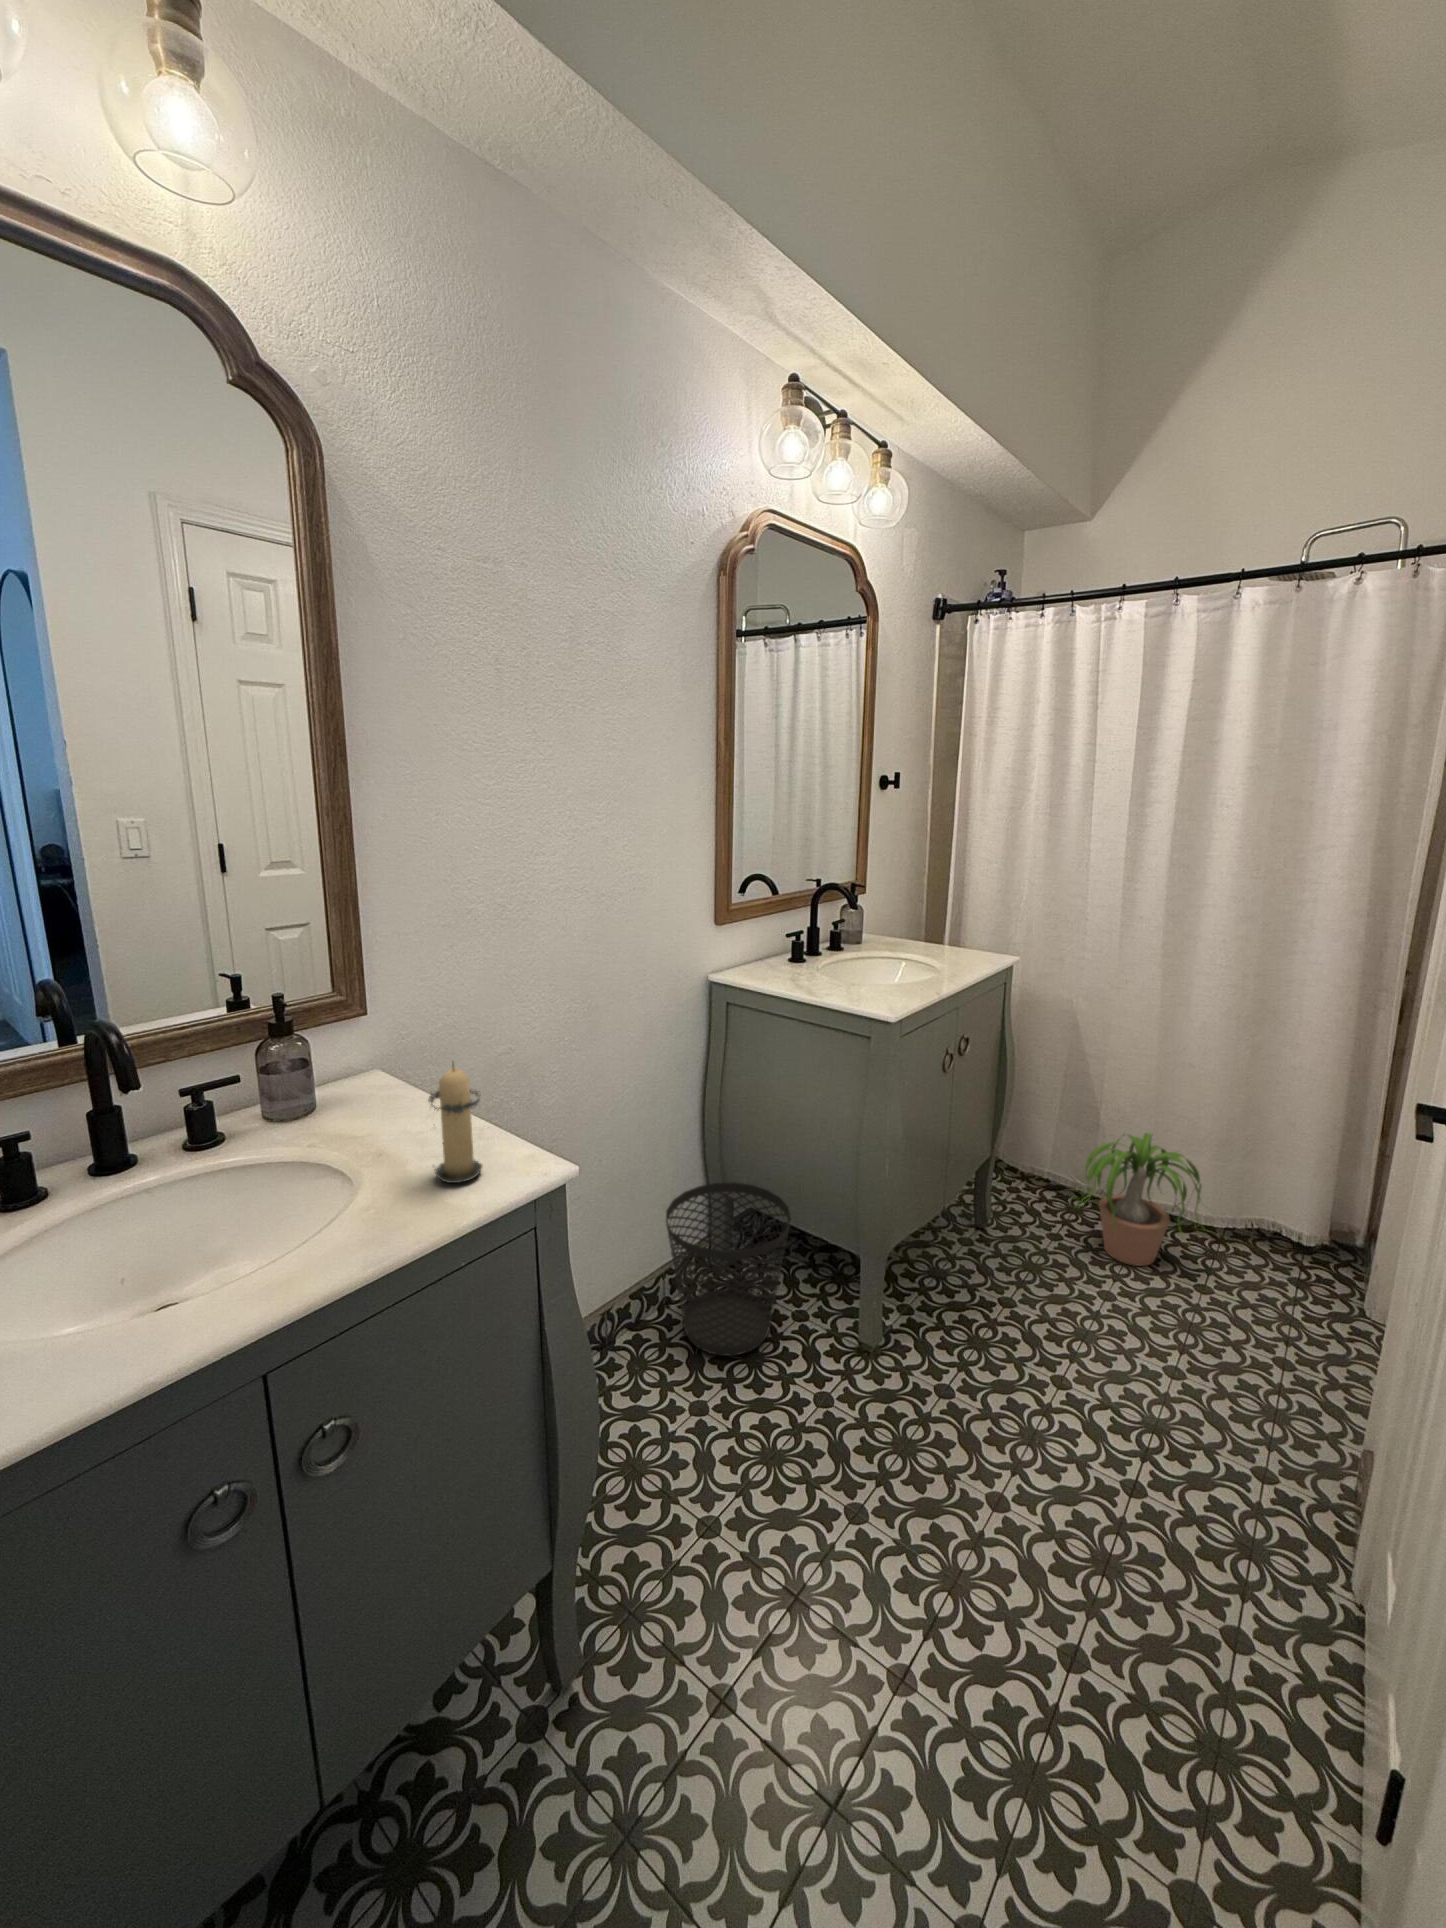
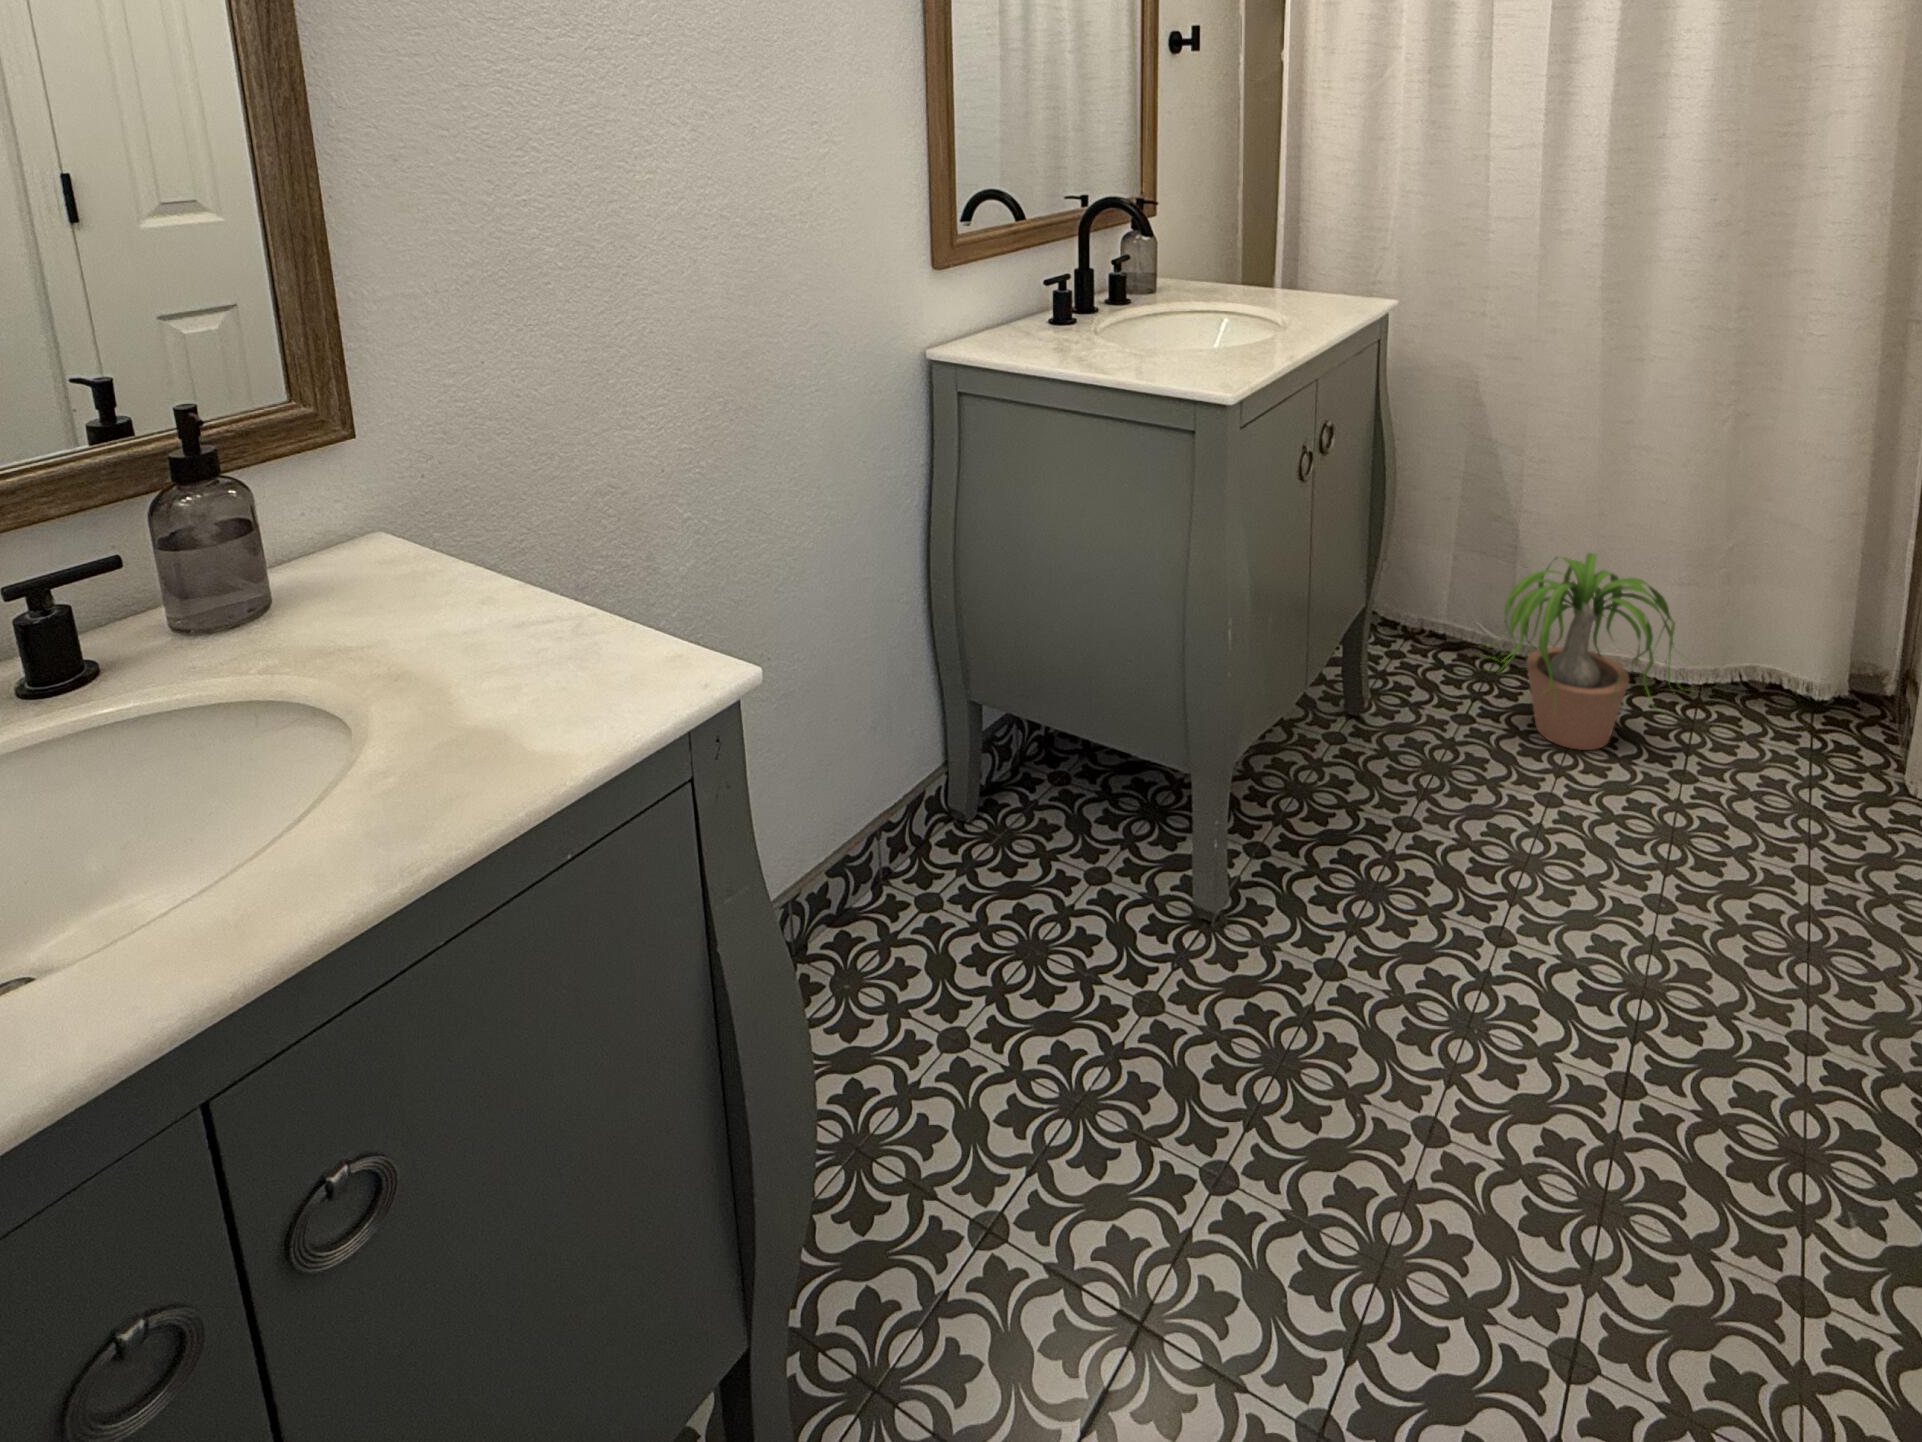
candle: present [429,1063,483,1183] -> none [476,499,599,718]
wastebasket: present [666,1183,791,1356] -> none [880,676,1080,951]

